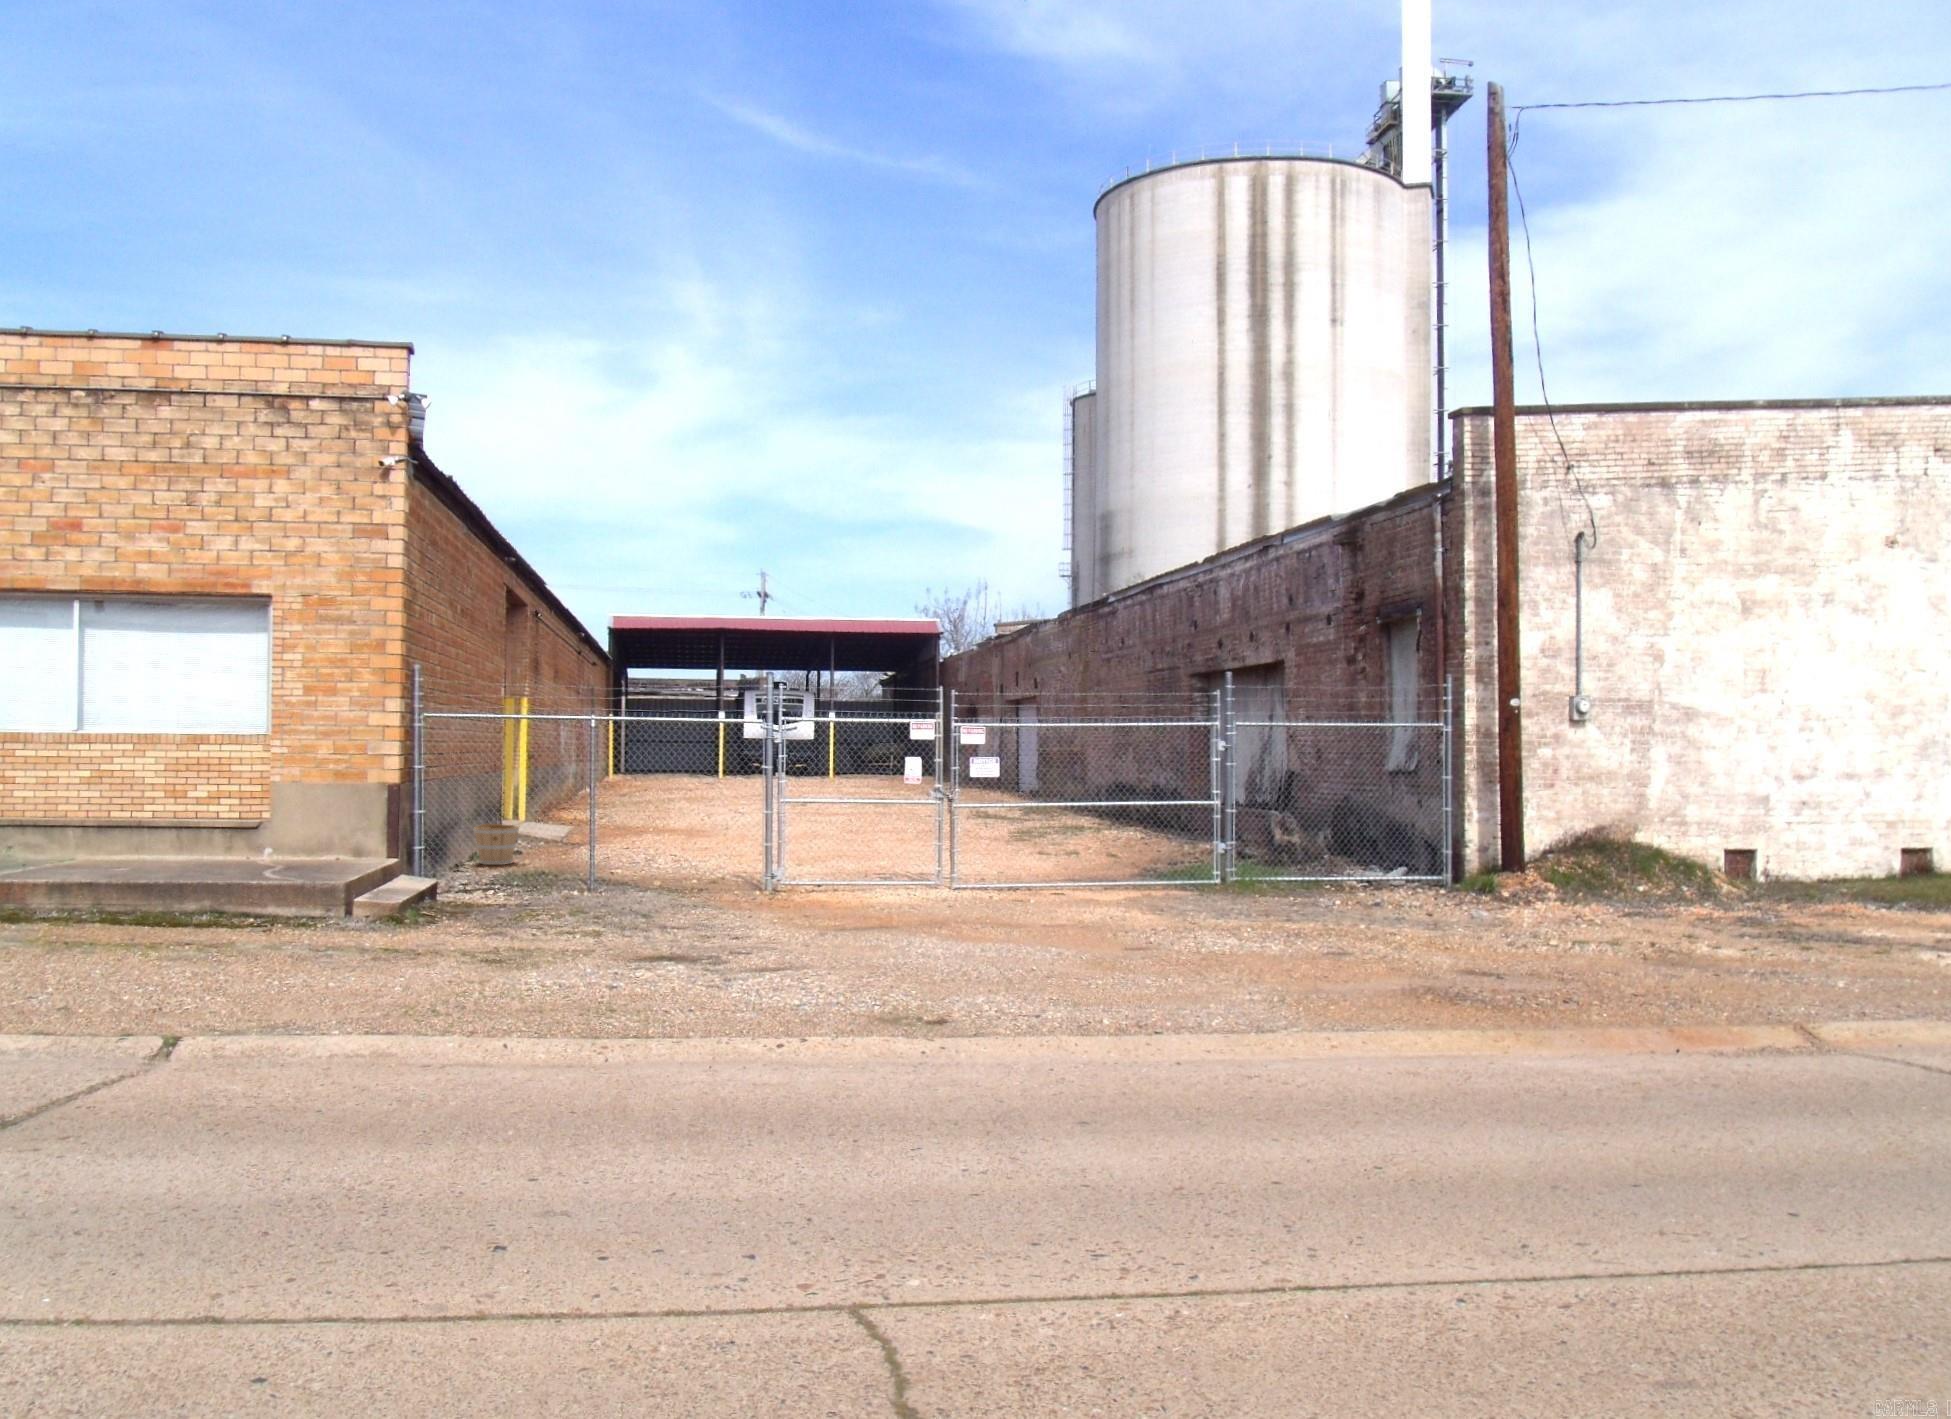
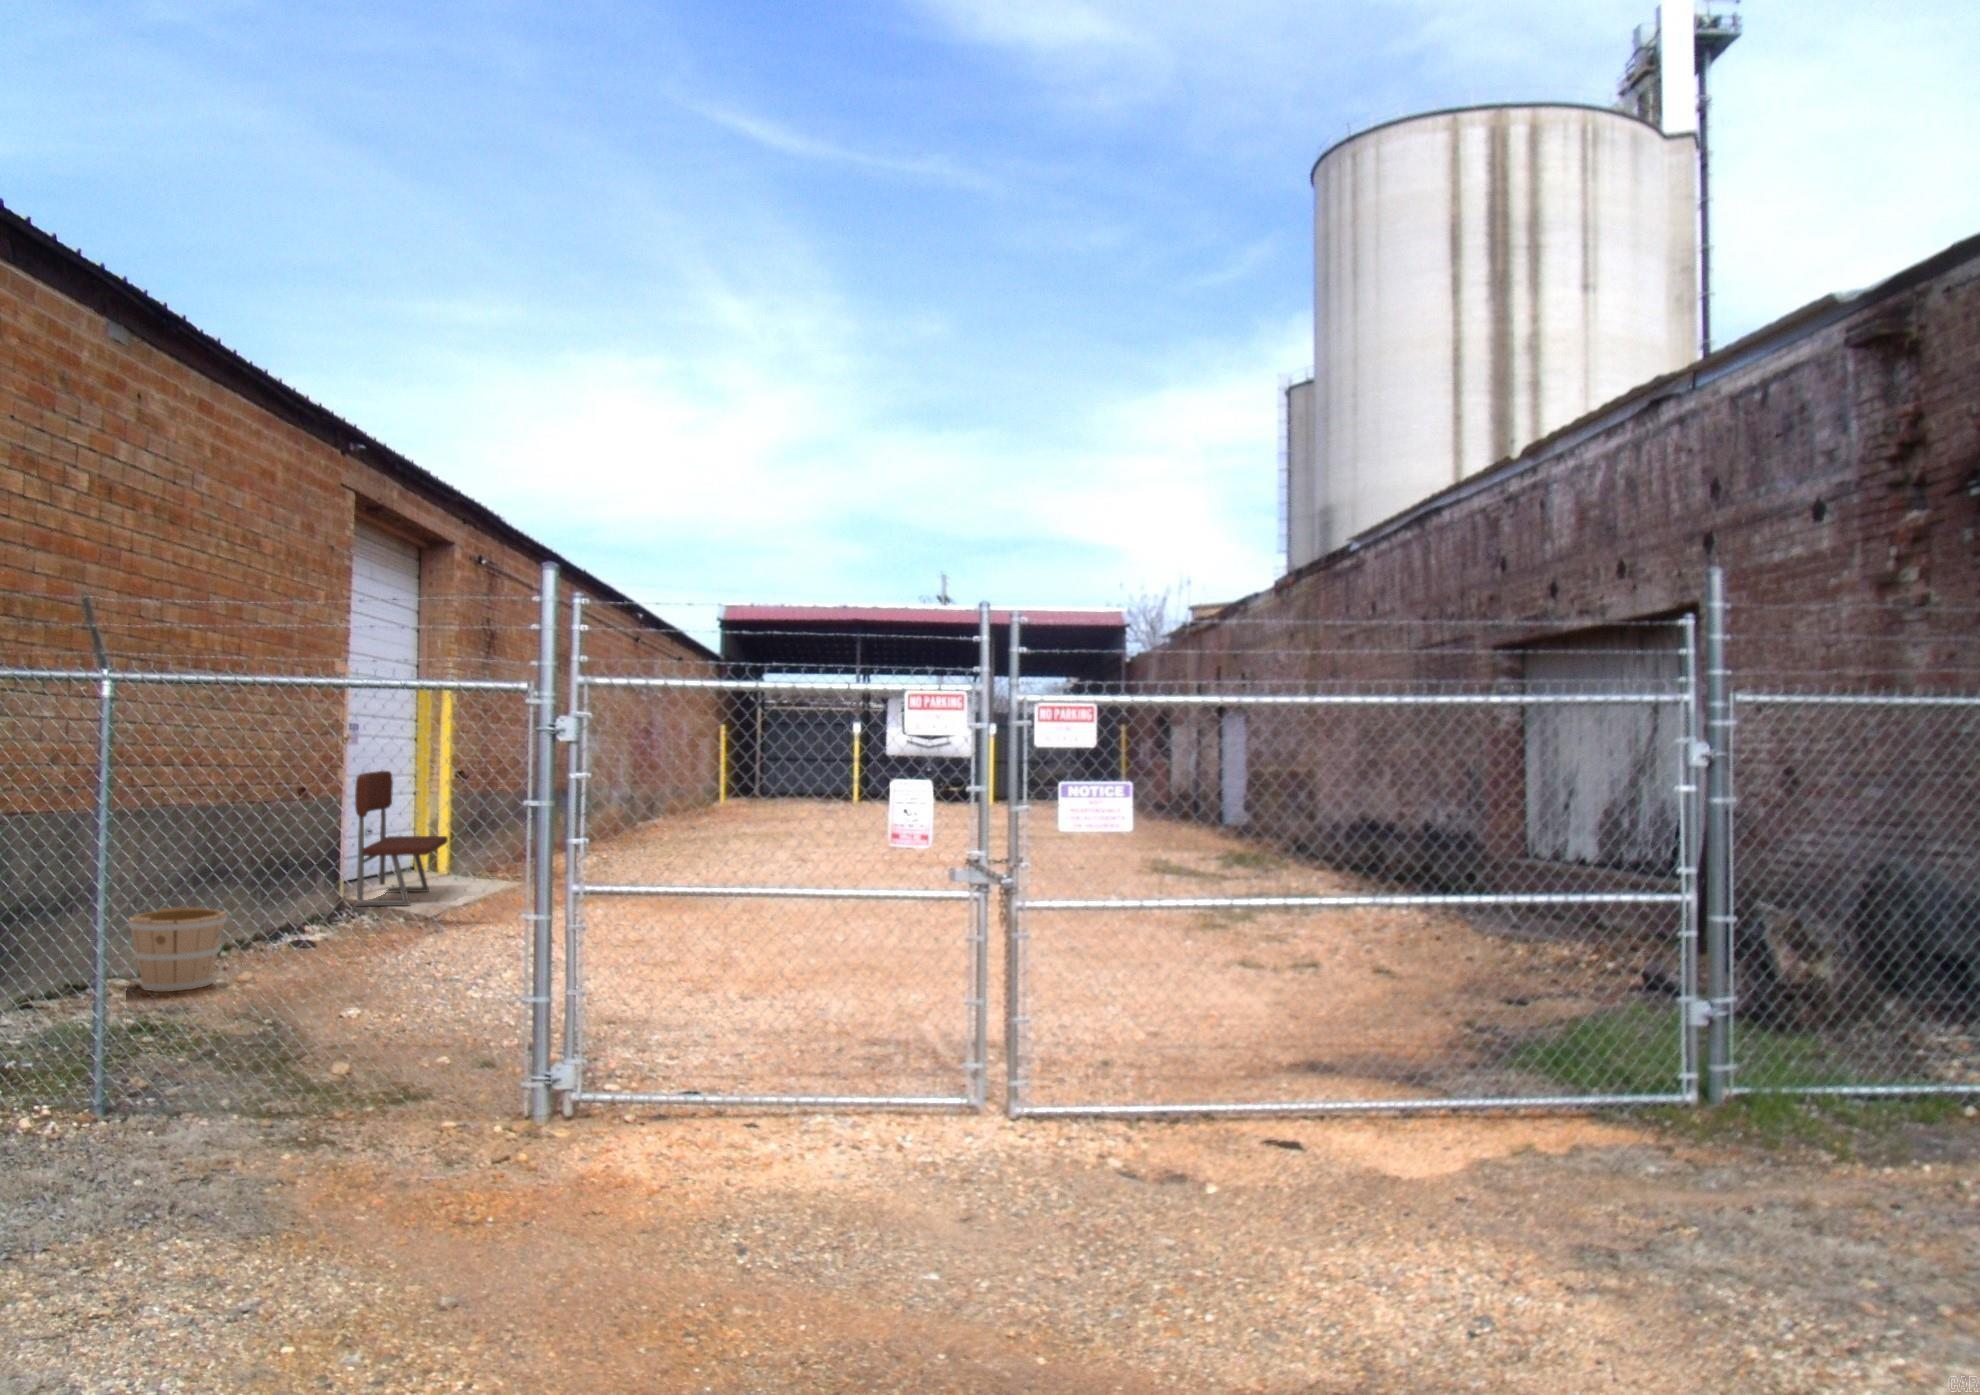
bench: none [504,752,554,834] -> present [355,771,448,906]

